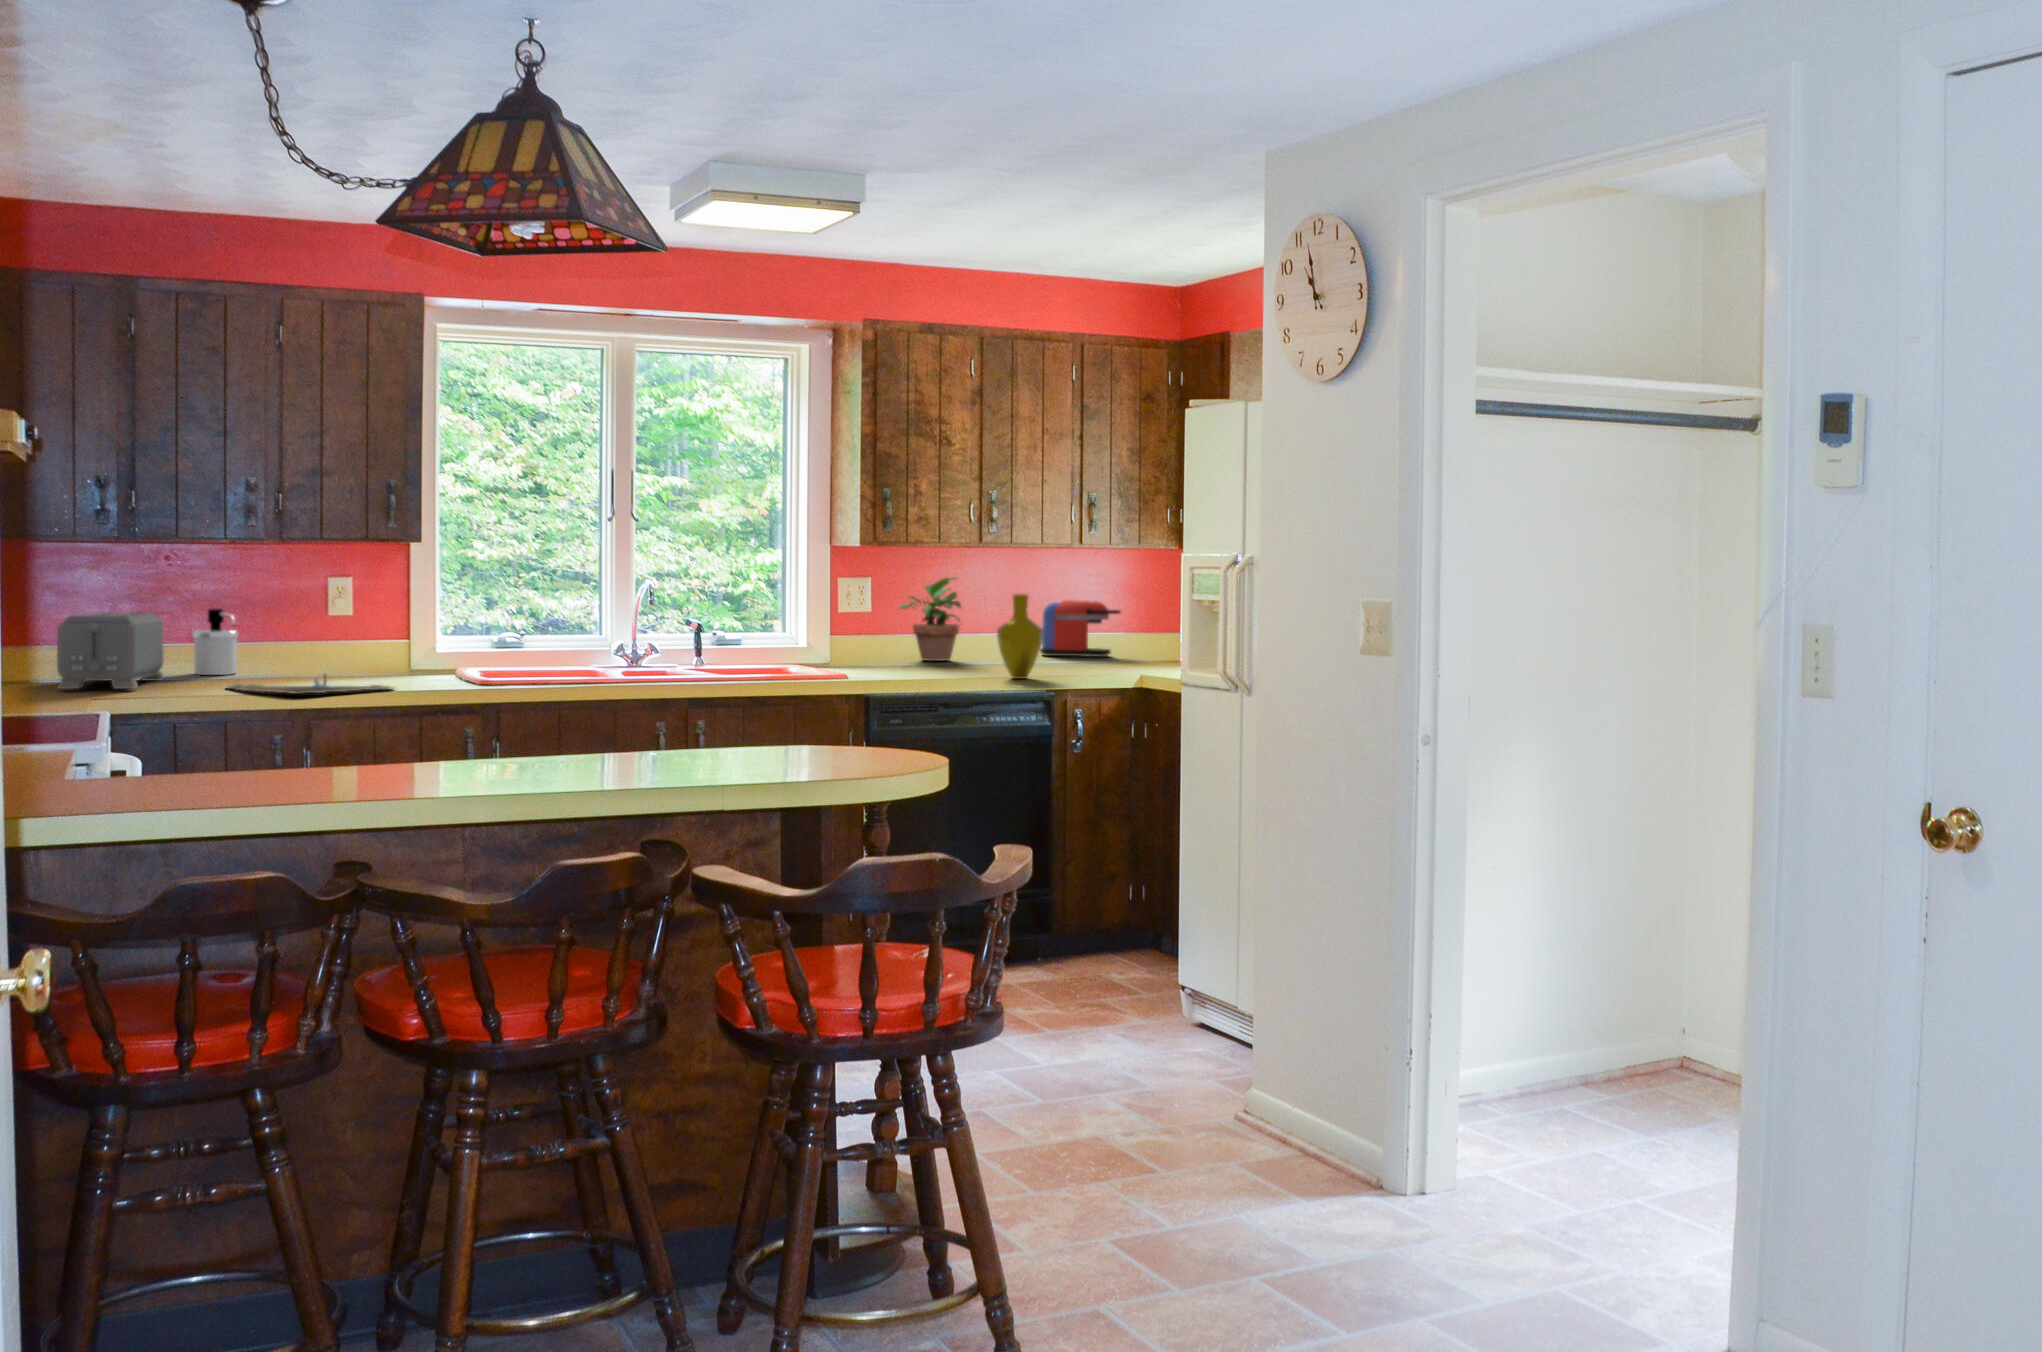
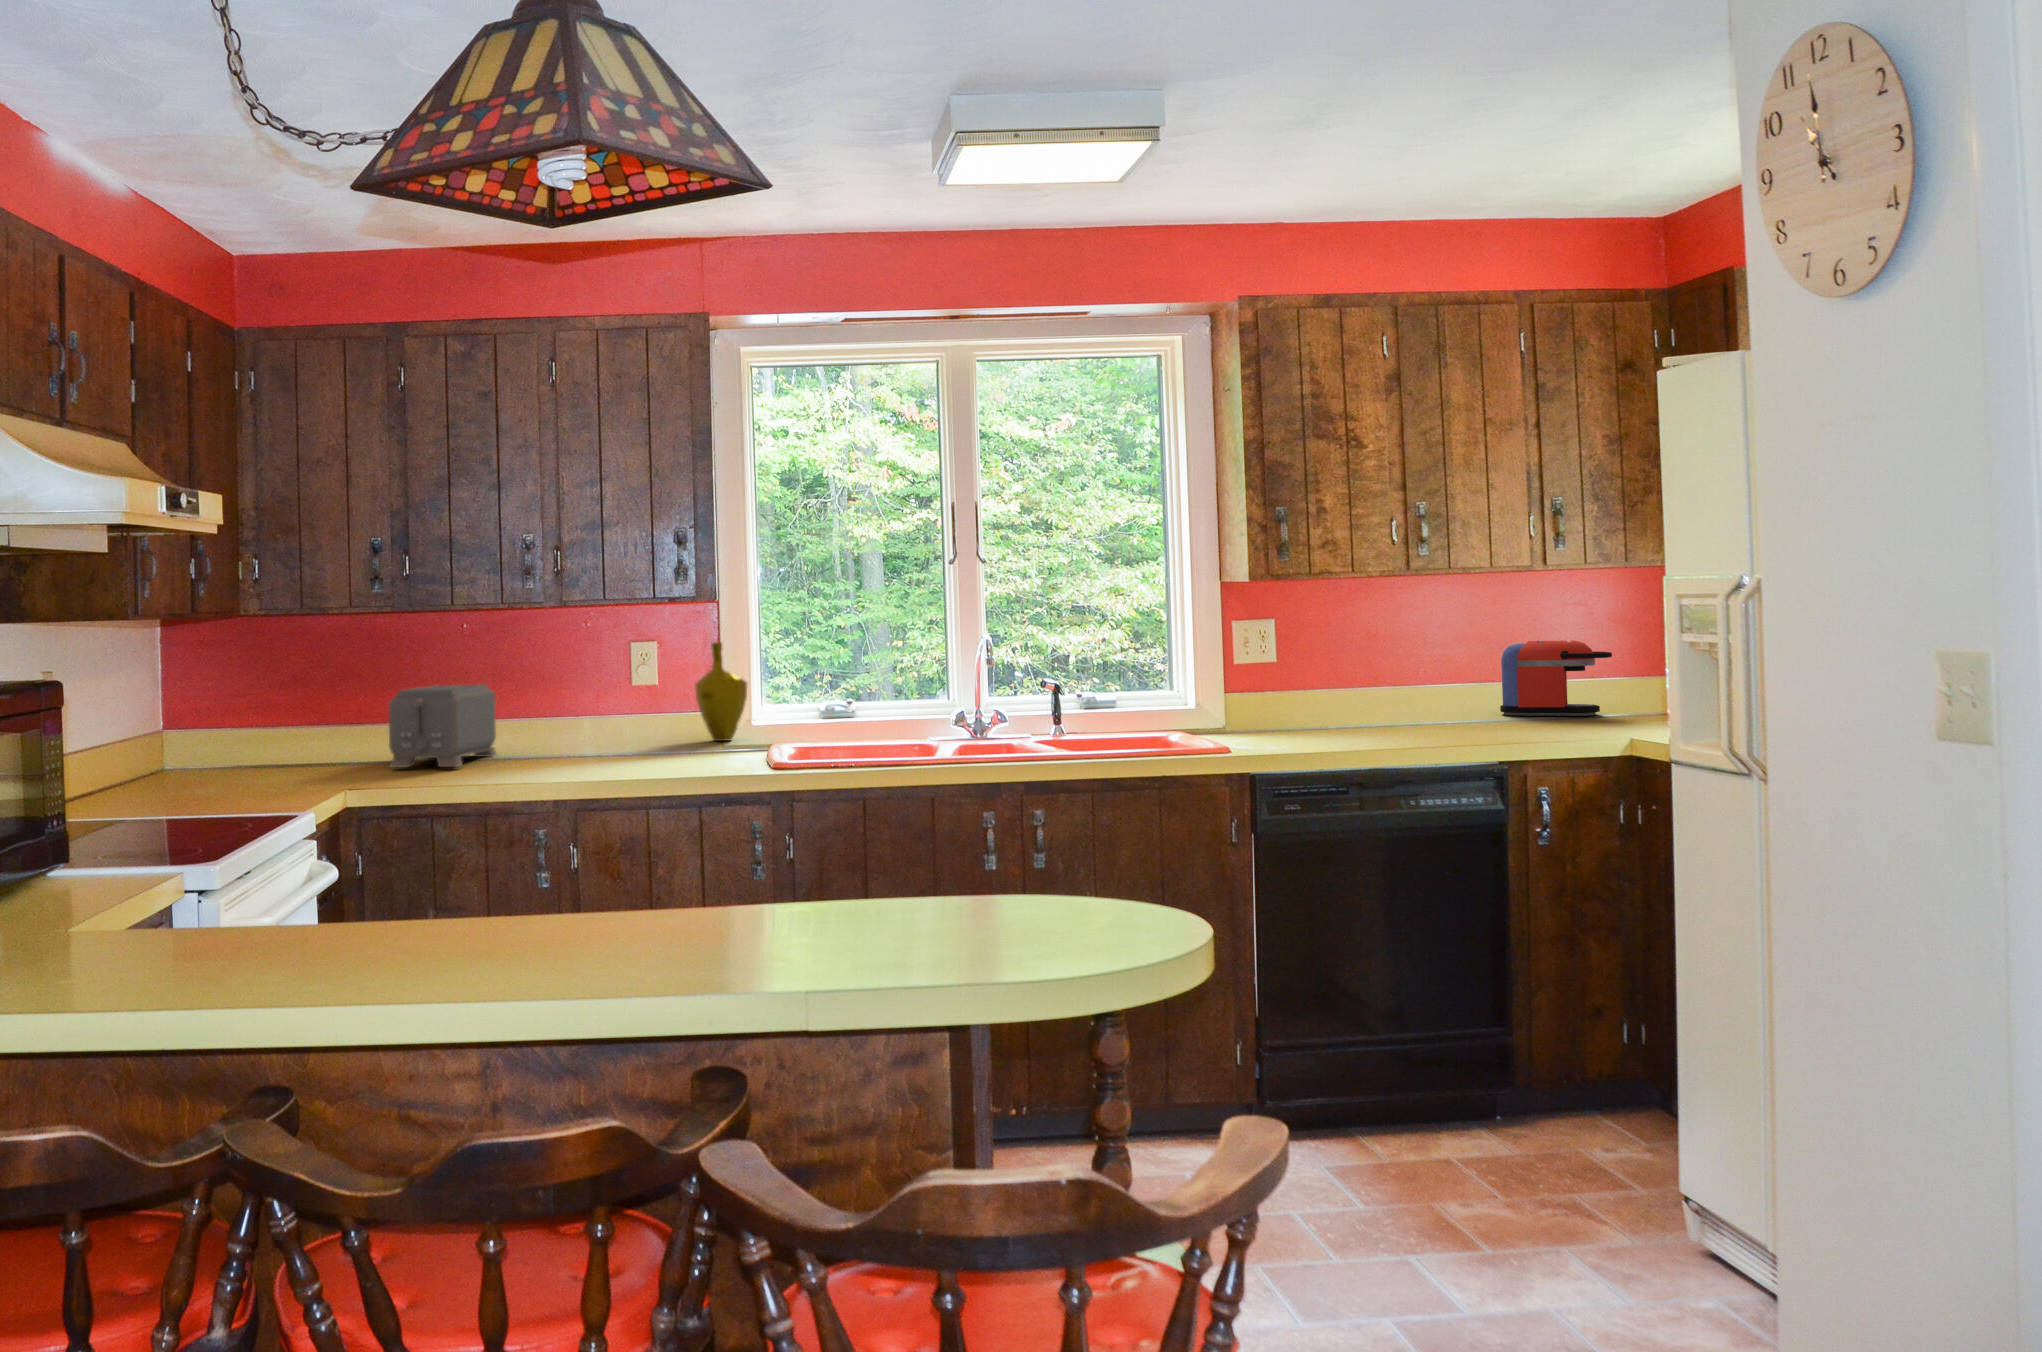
potted plant: present [899,577,961,661] -> none [1302,615,1387,724]
vase: present [997,594,1043,679] -> present [695,642,747,741]
soap dispenser: present [193,608,238,675] -> none [526,678,569,750]
cutting board: present [227,674,392,694] -> none [543,749,708,774]

